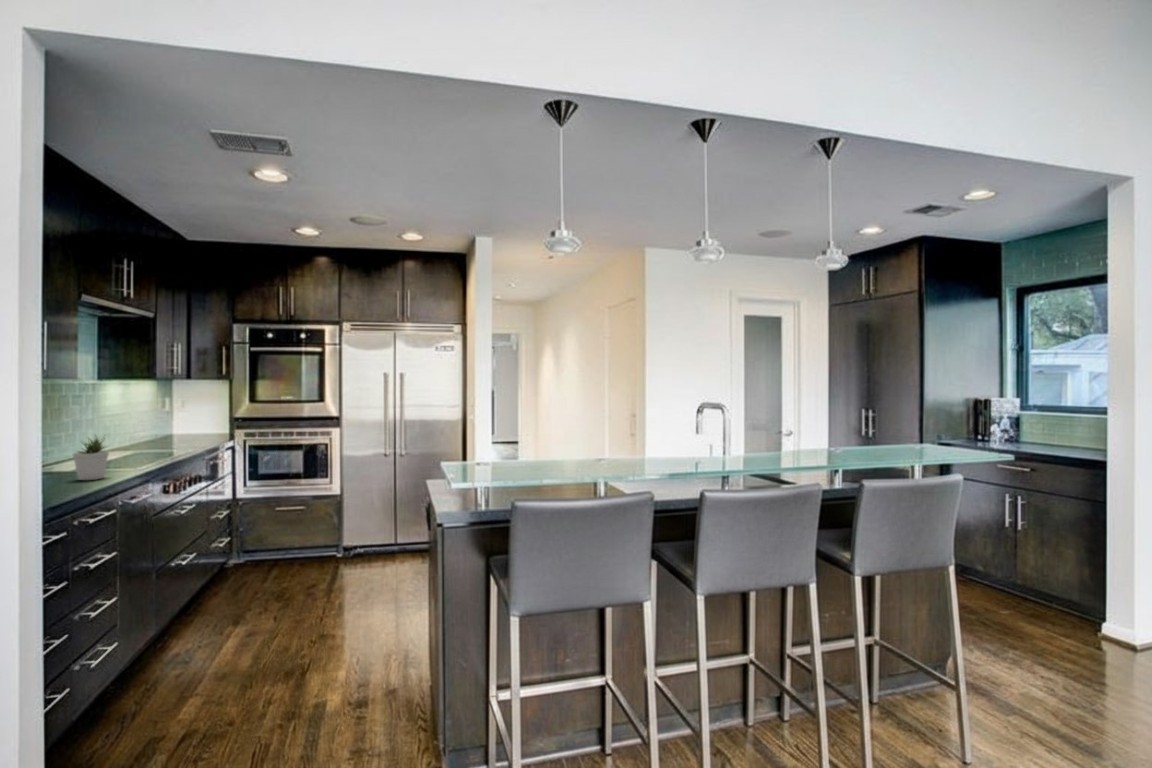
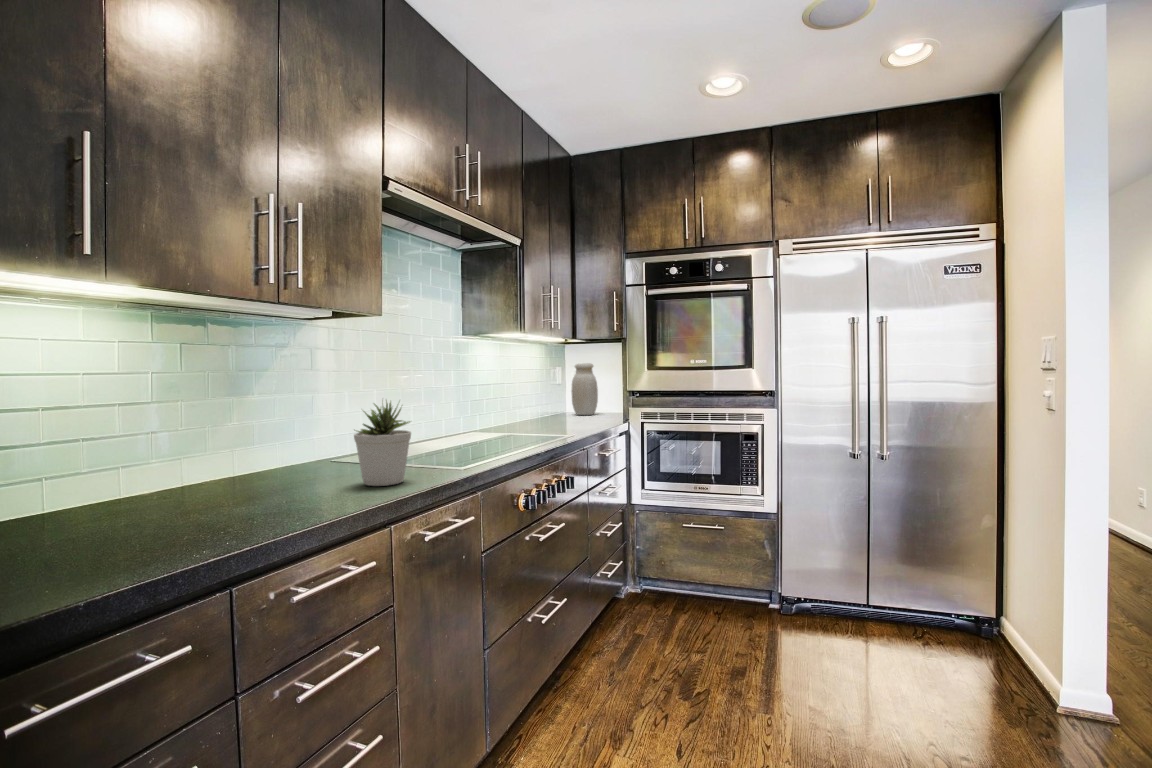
jar: none [182,396,206,436] -> present [572,363,598,415]

